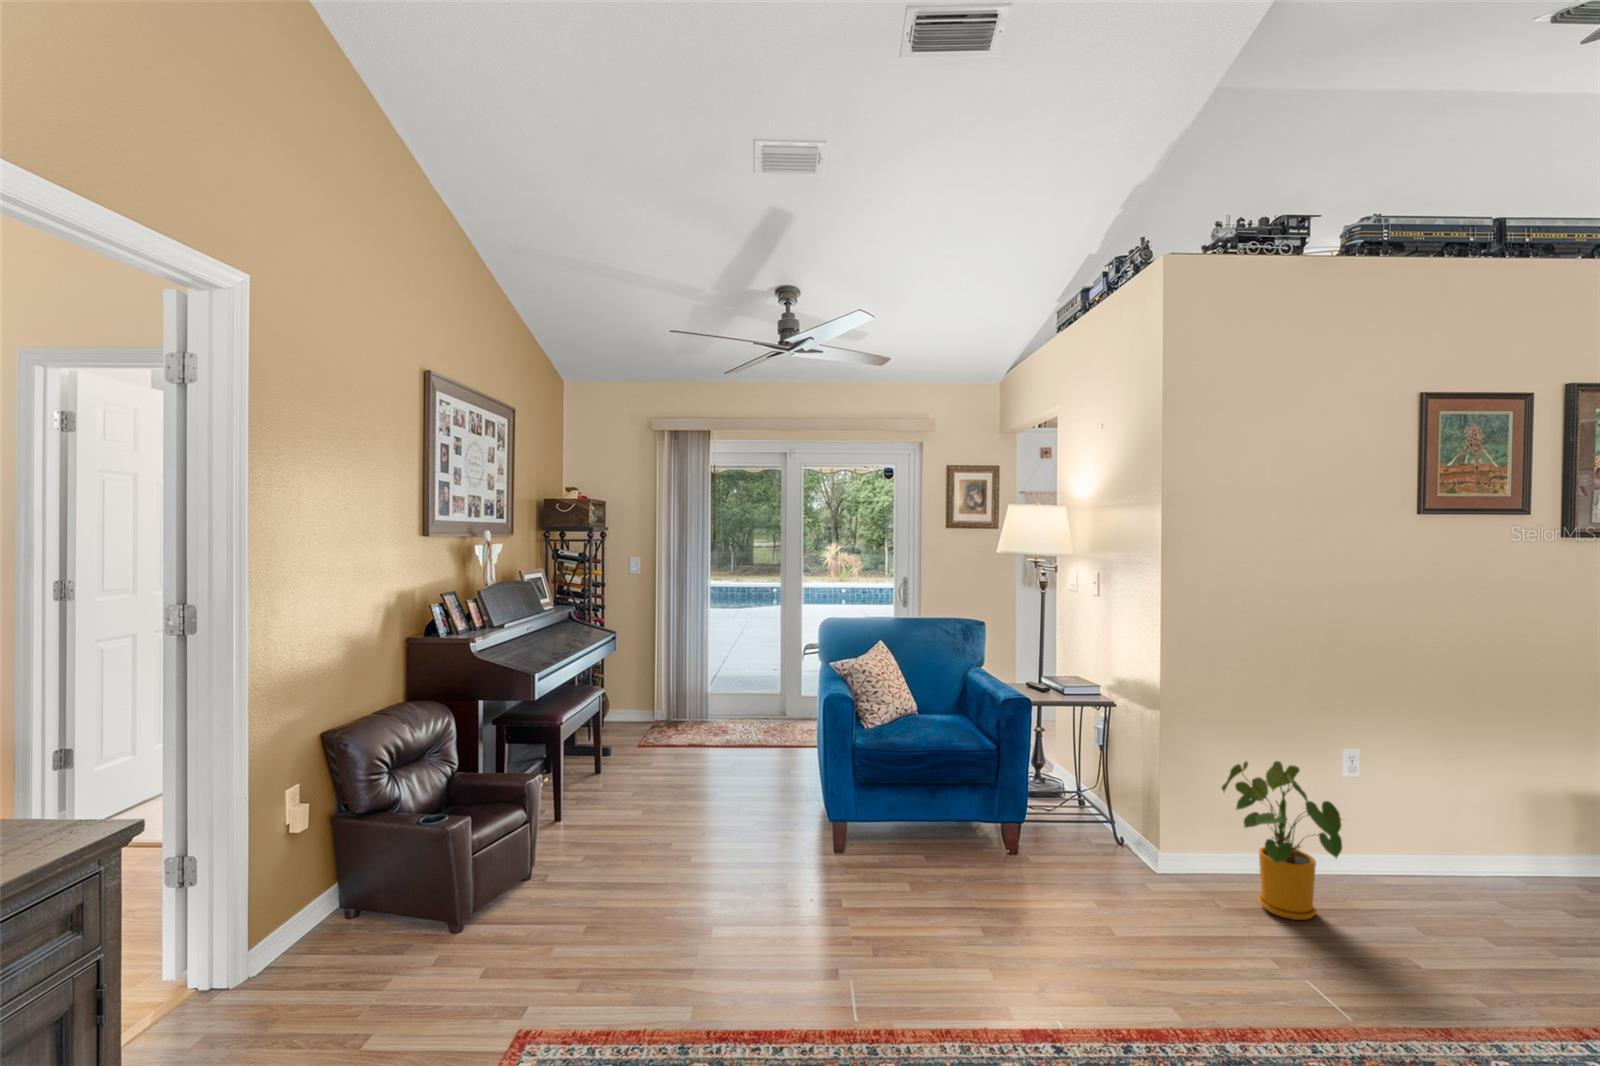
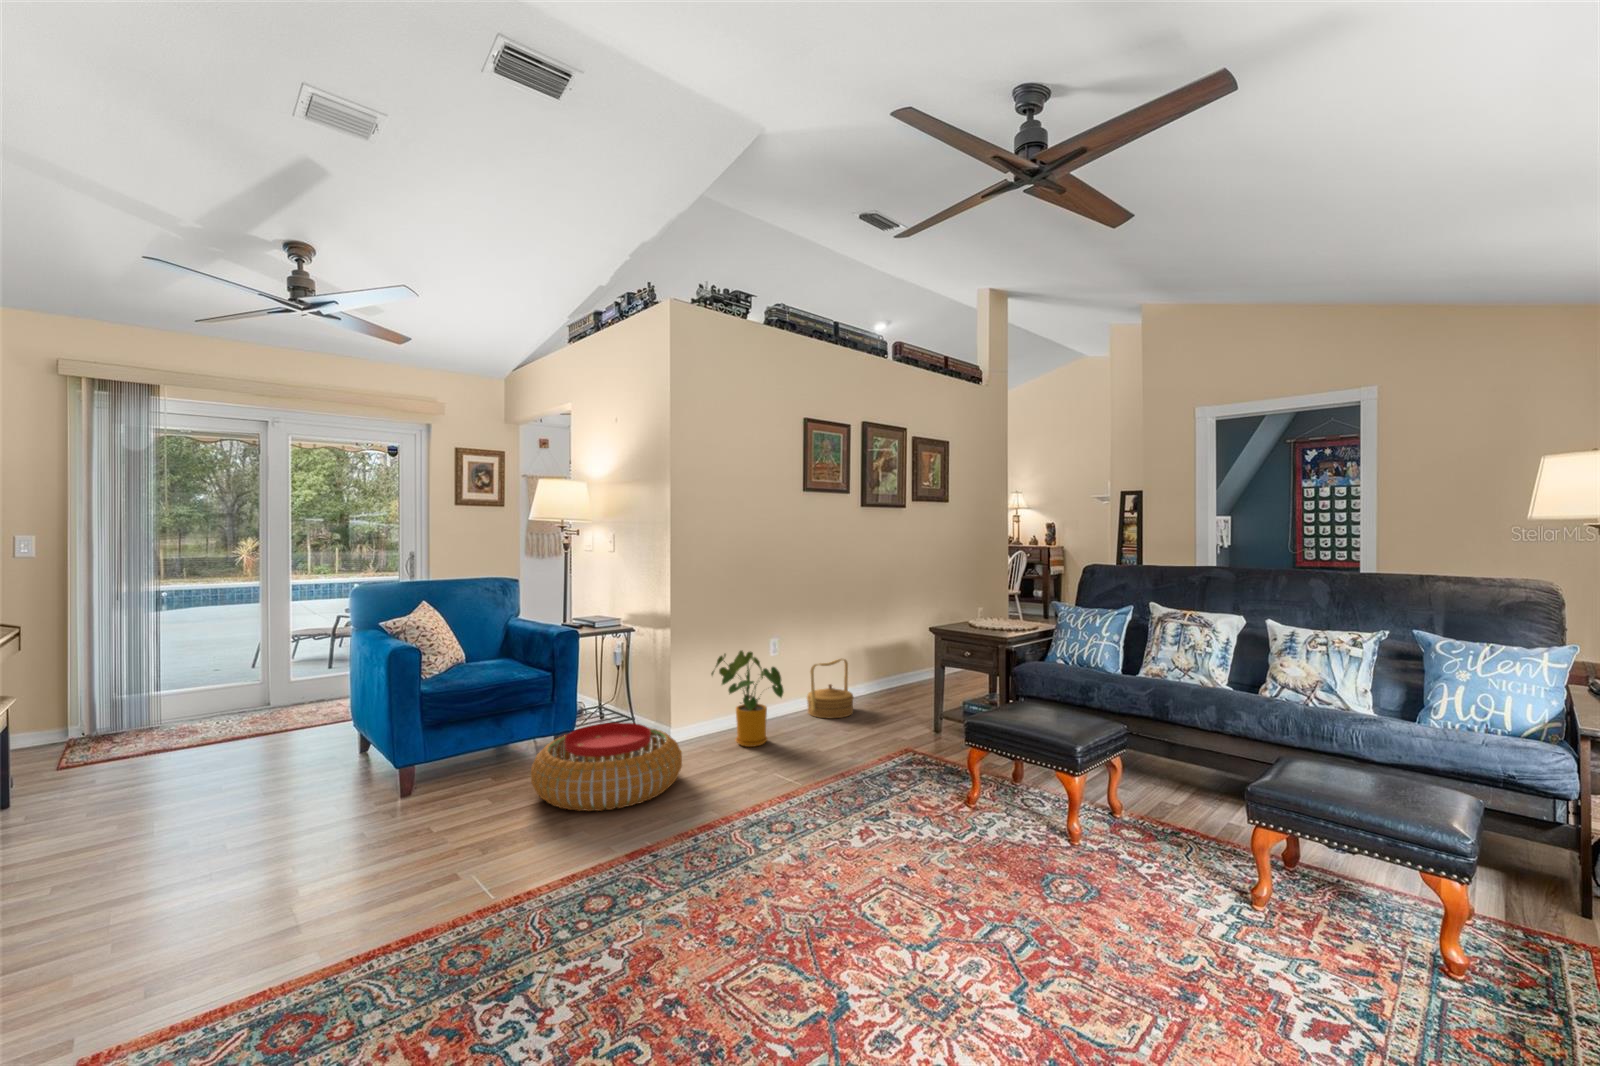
basket: none [1414,807,1523,914] -> present [807,659,854,718]
pouf: none [950,824,1150,955] -> present [531,722,682,811]

